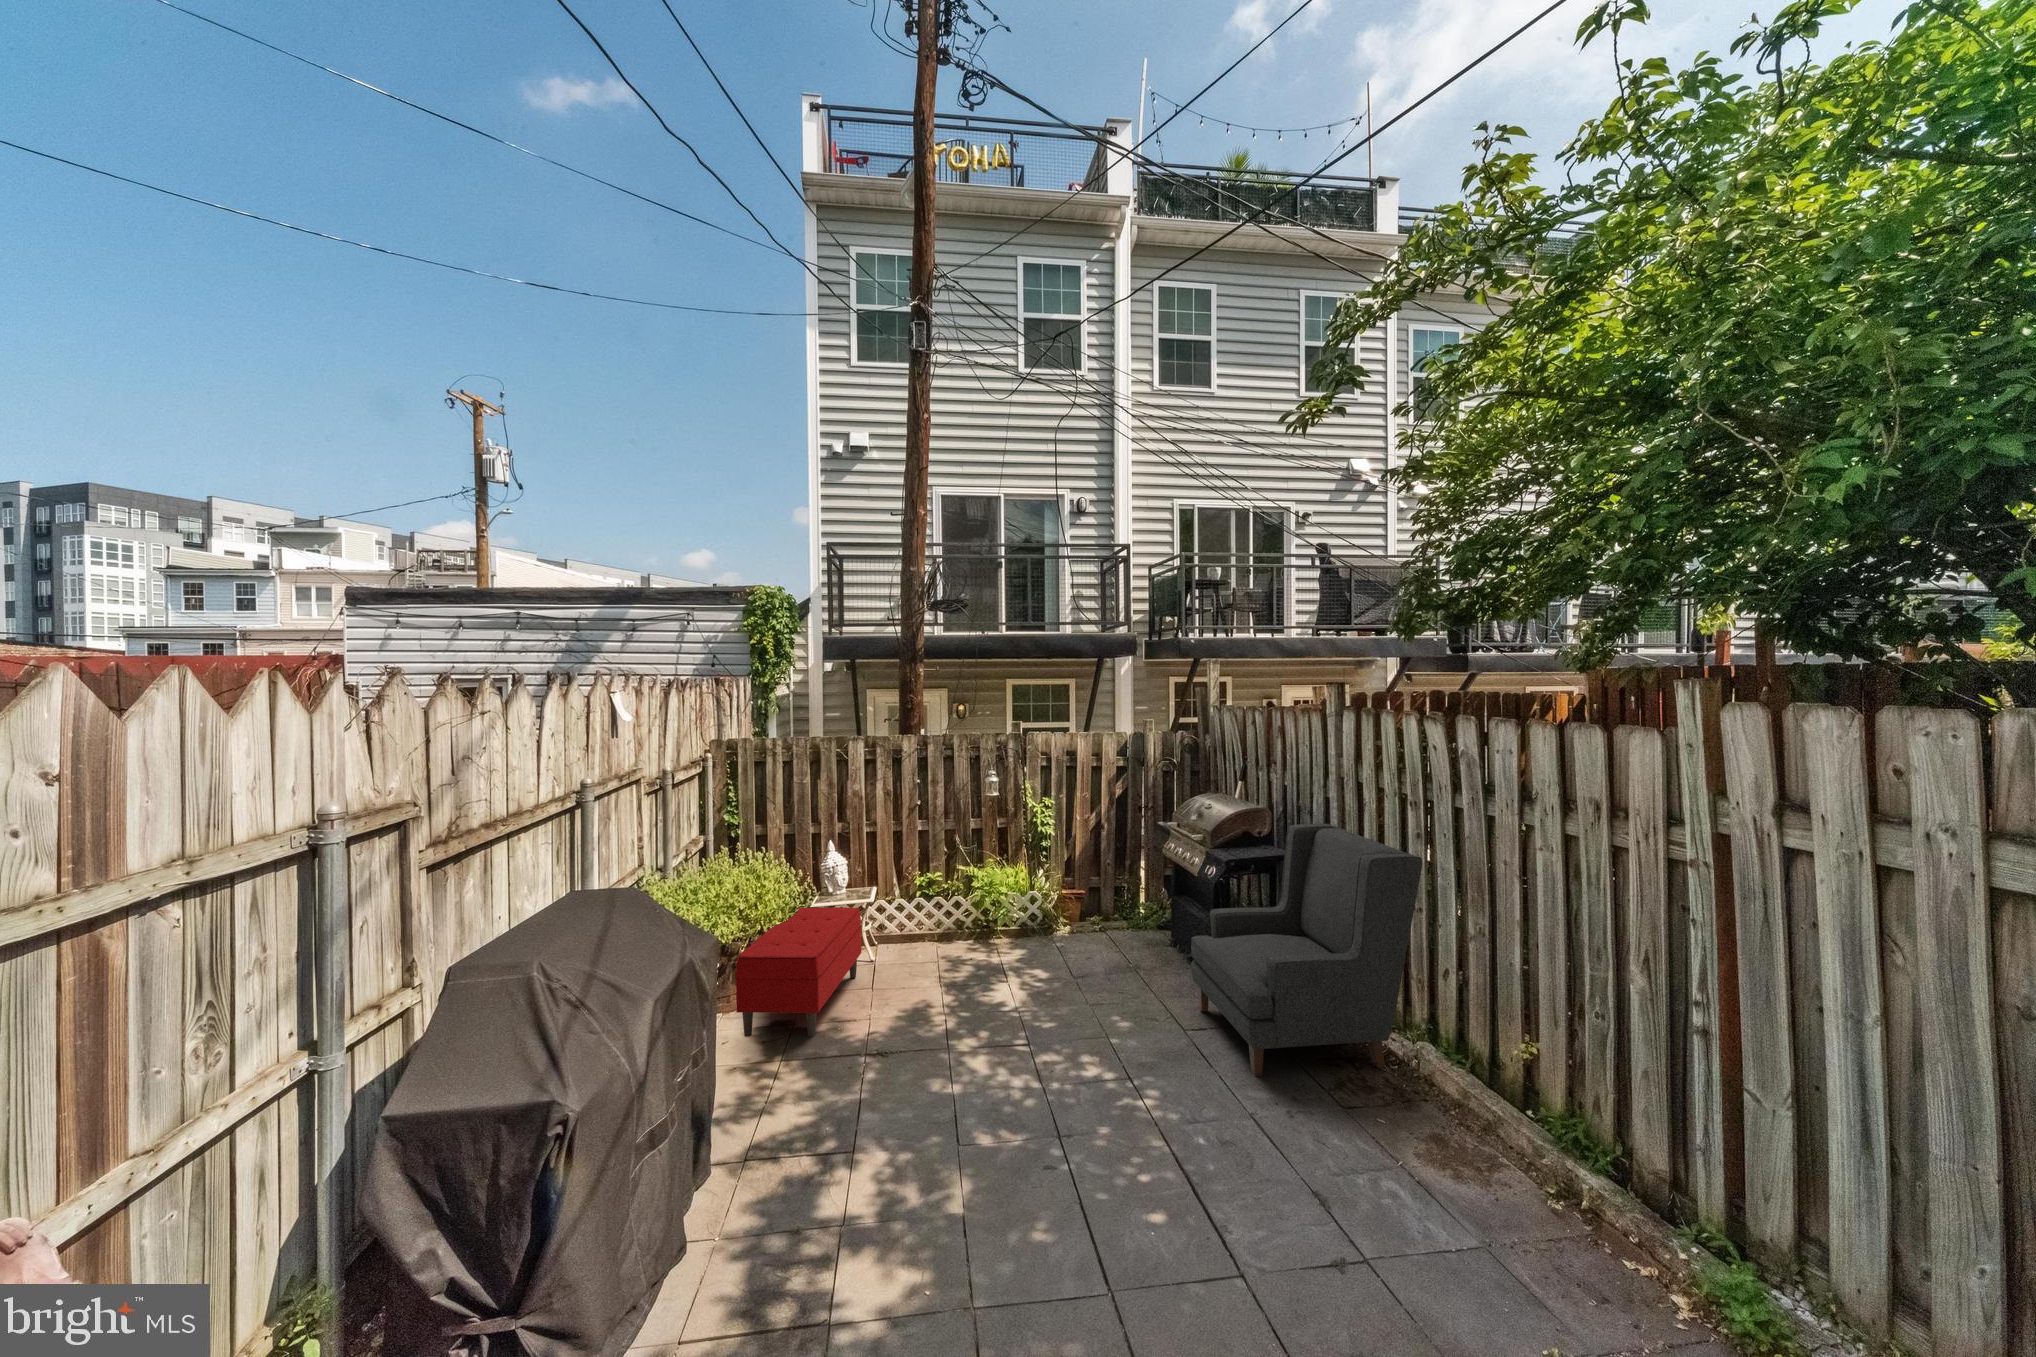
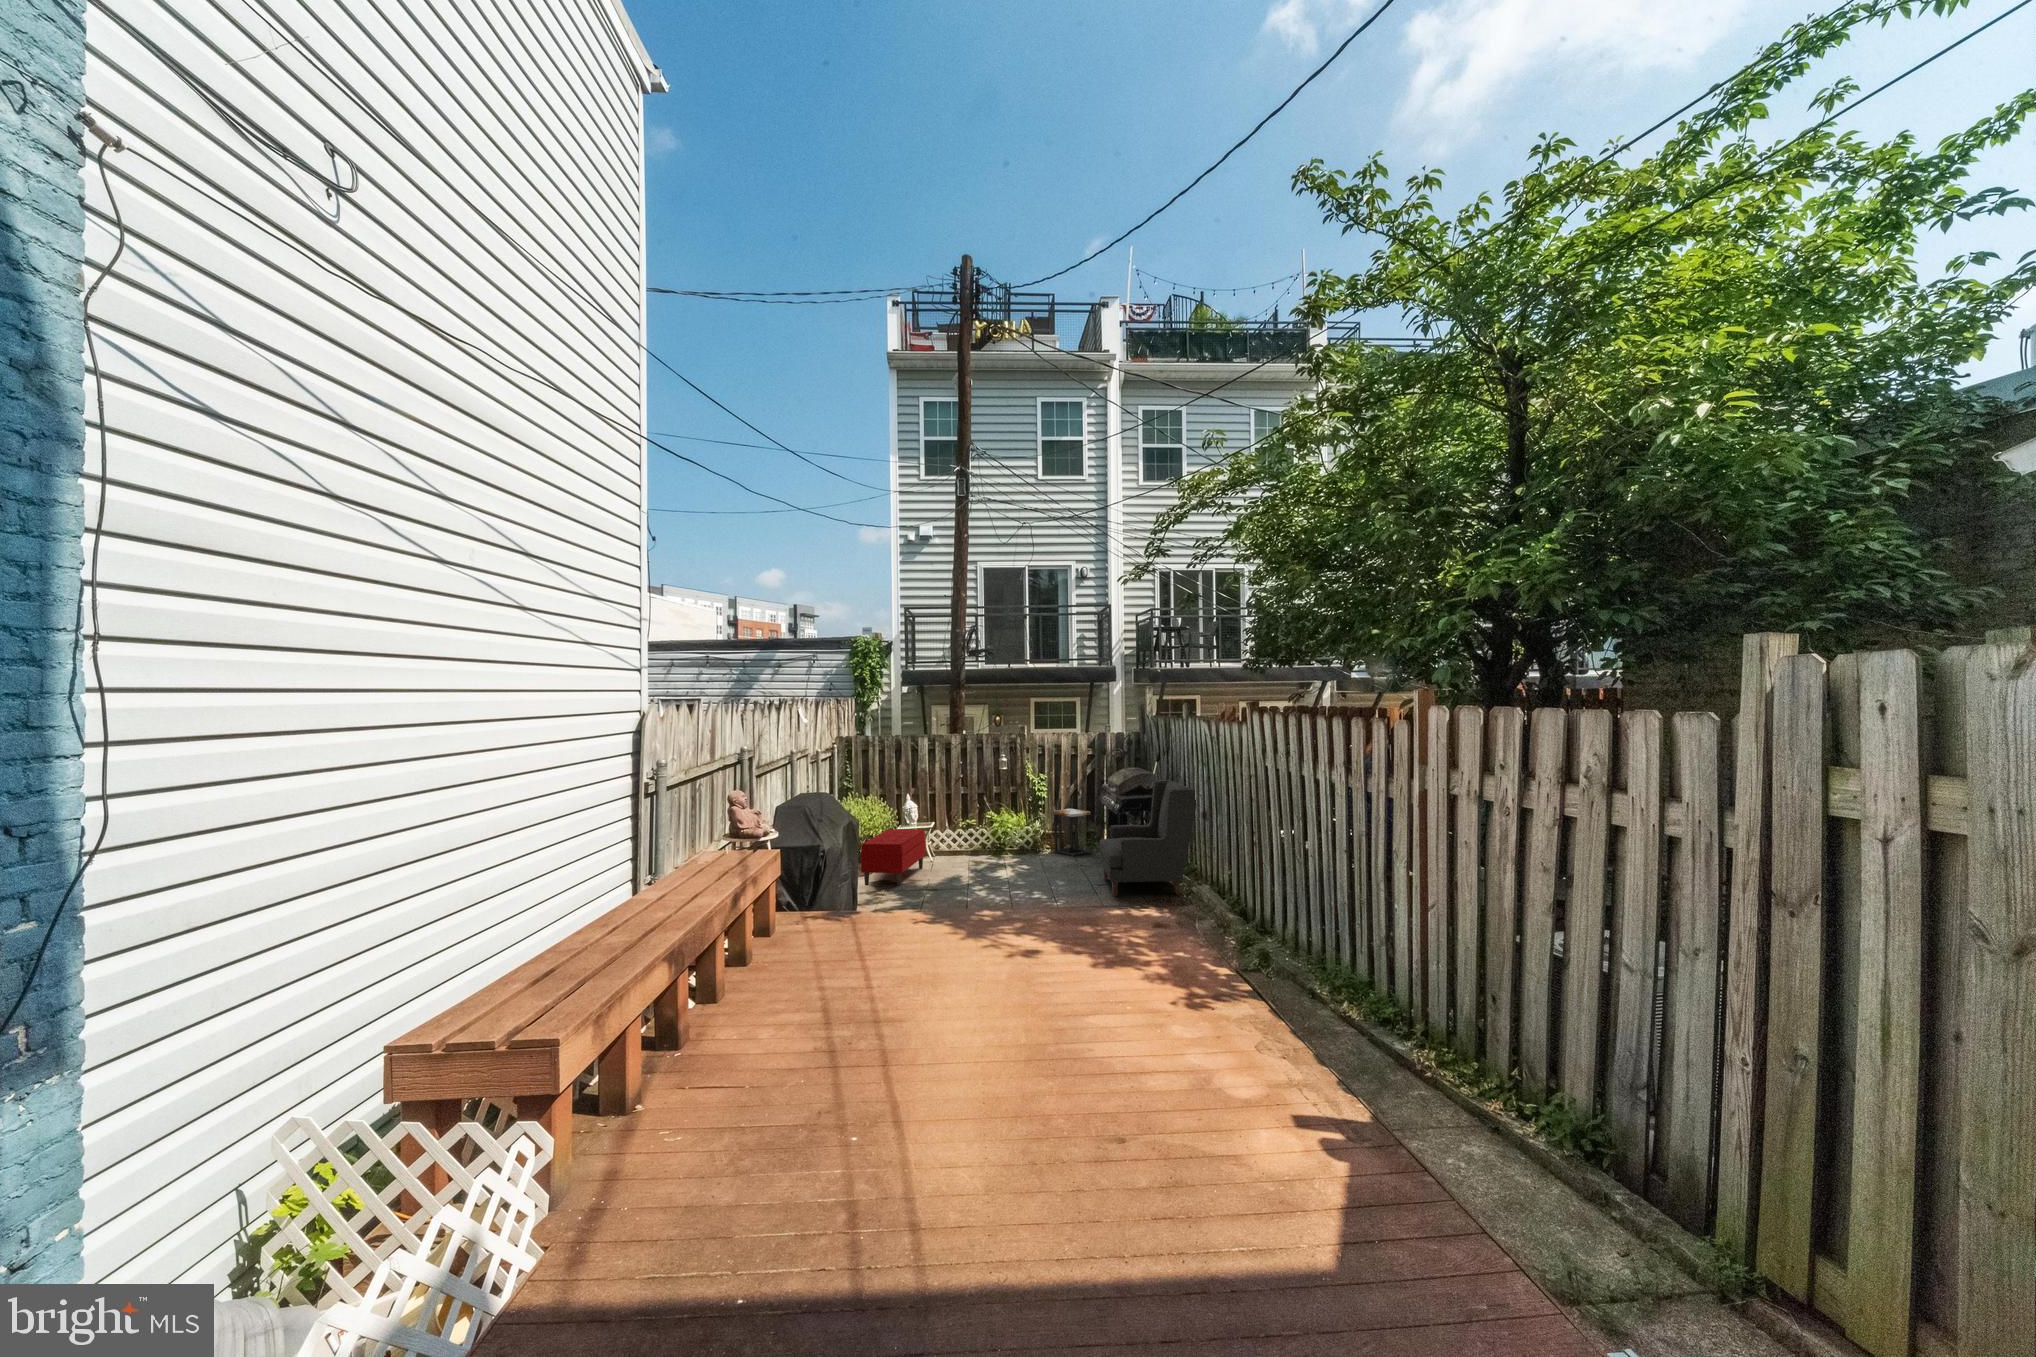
side table: none [1070,855,1135,940] -> present [1052,809,1091,856]

